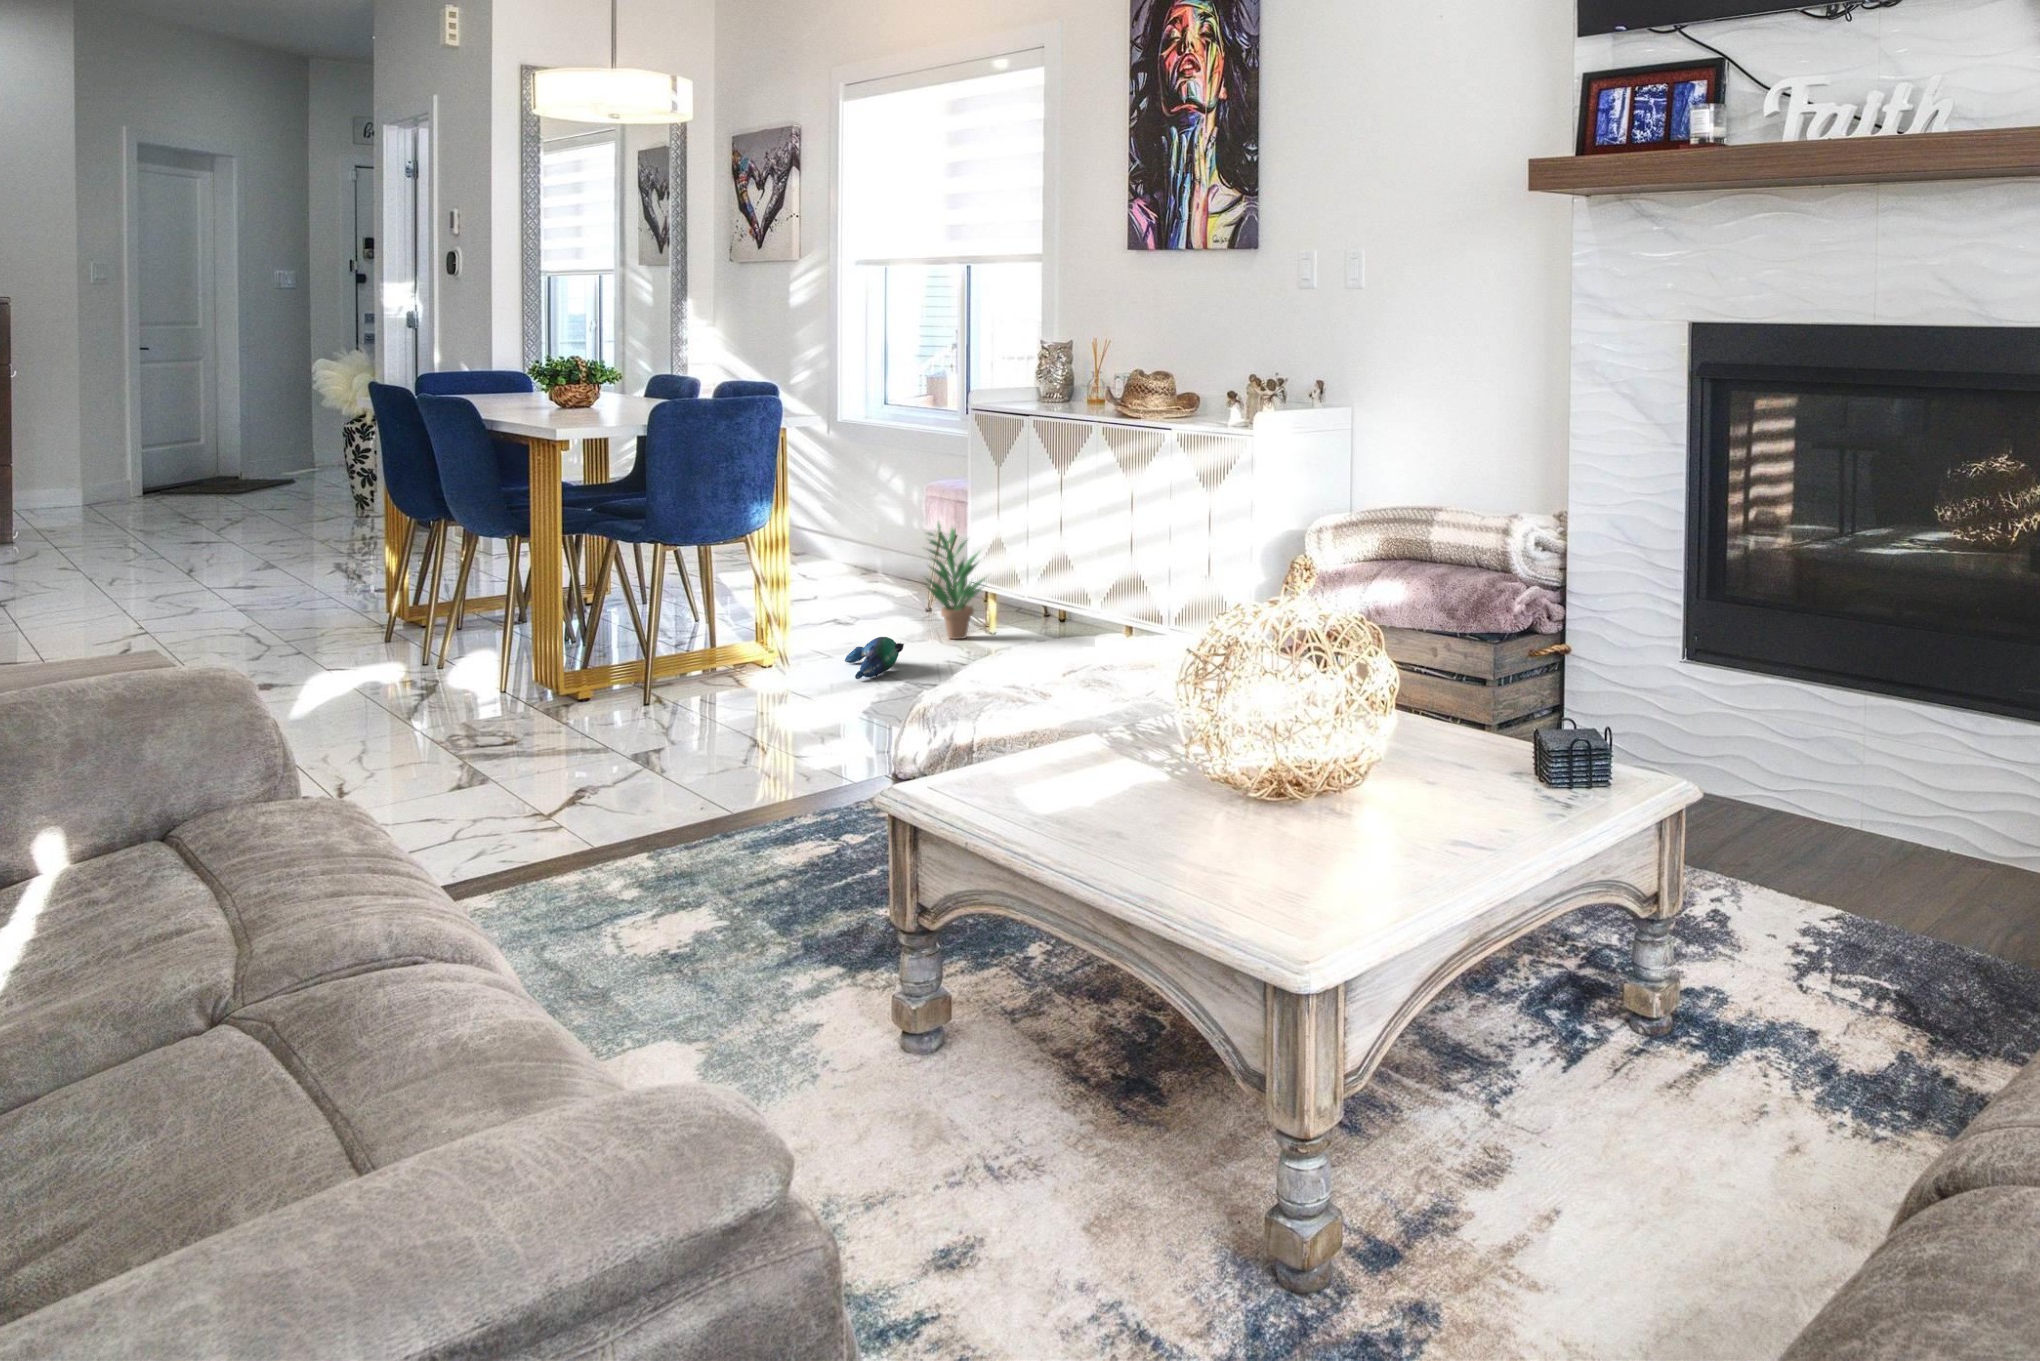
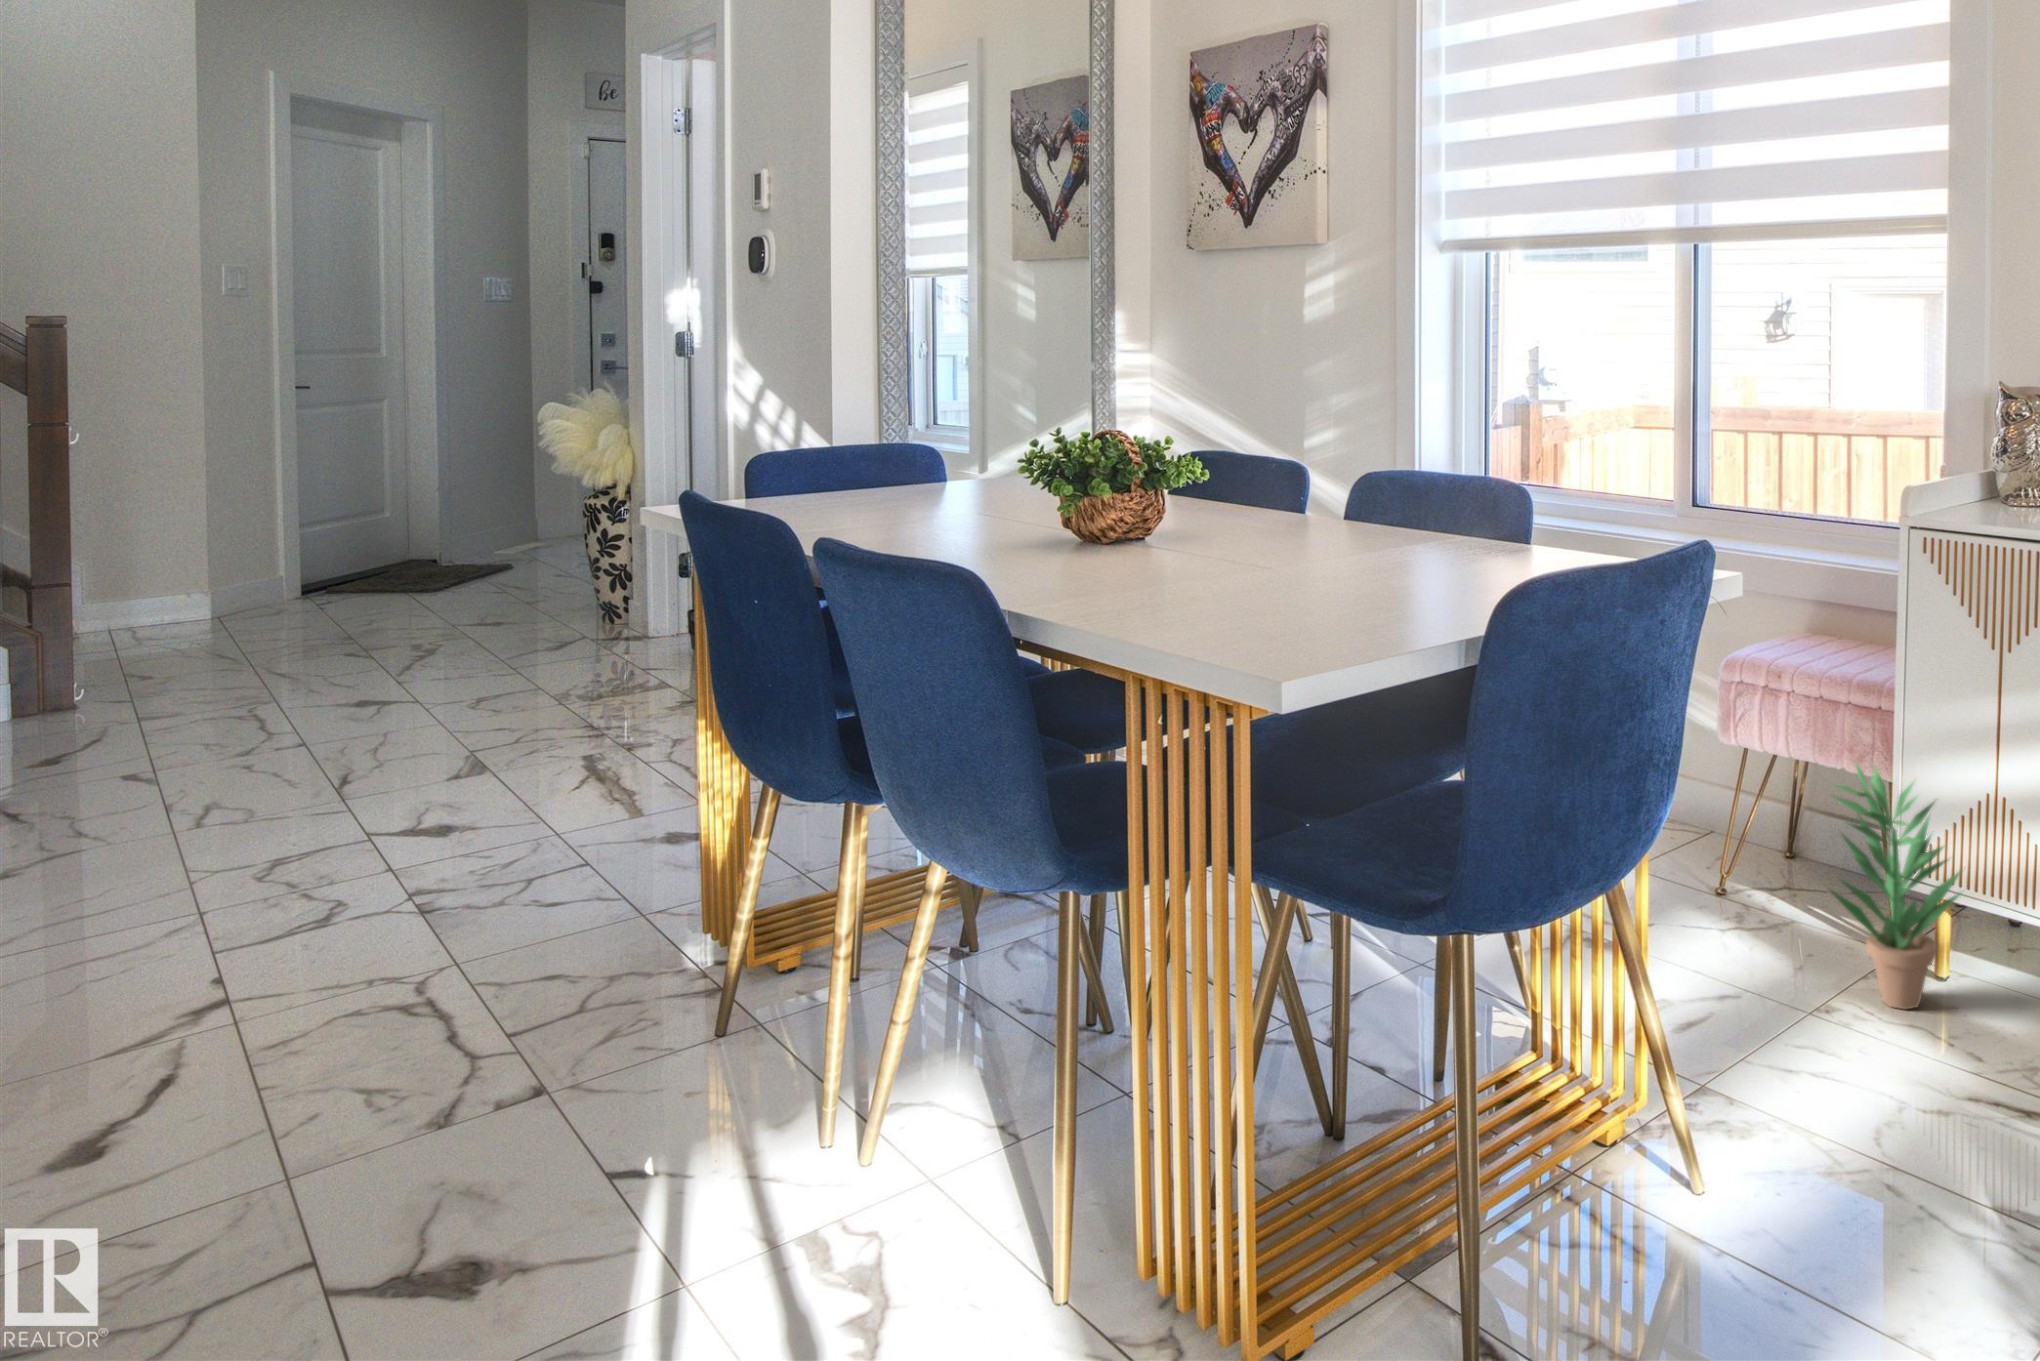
plush toy: present [845,637,904,679] -> none [1795,1073,1964,1223]

